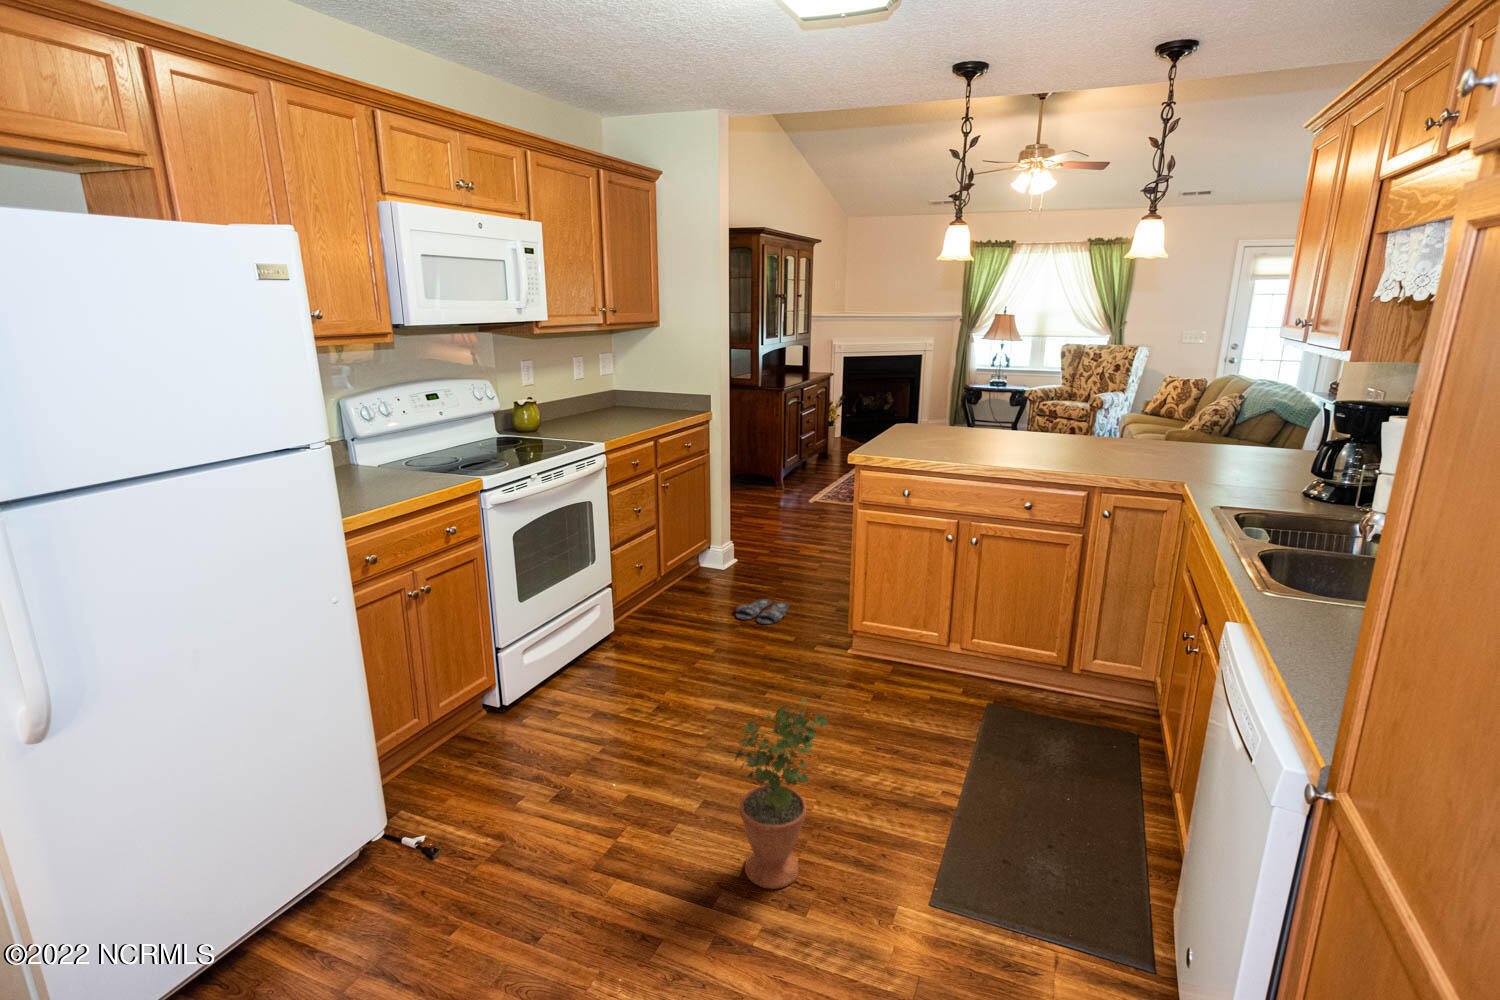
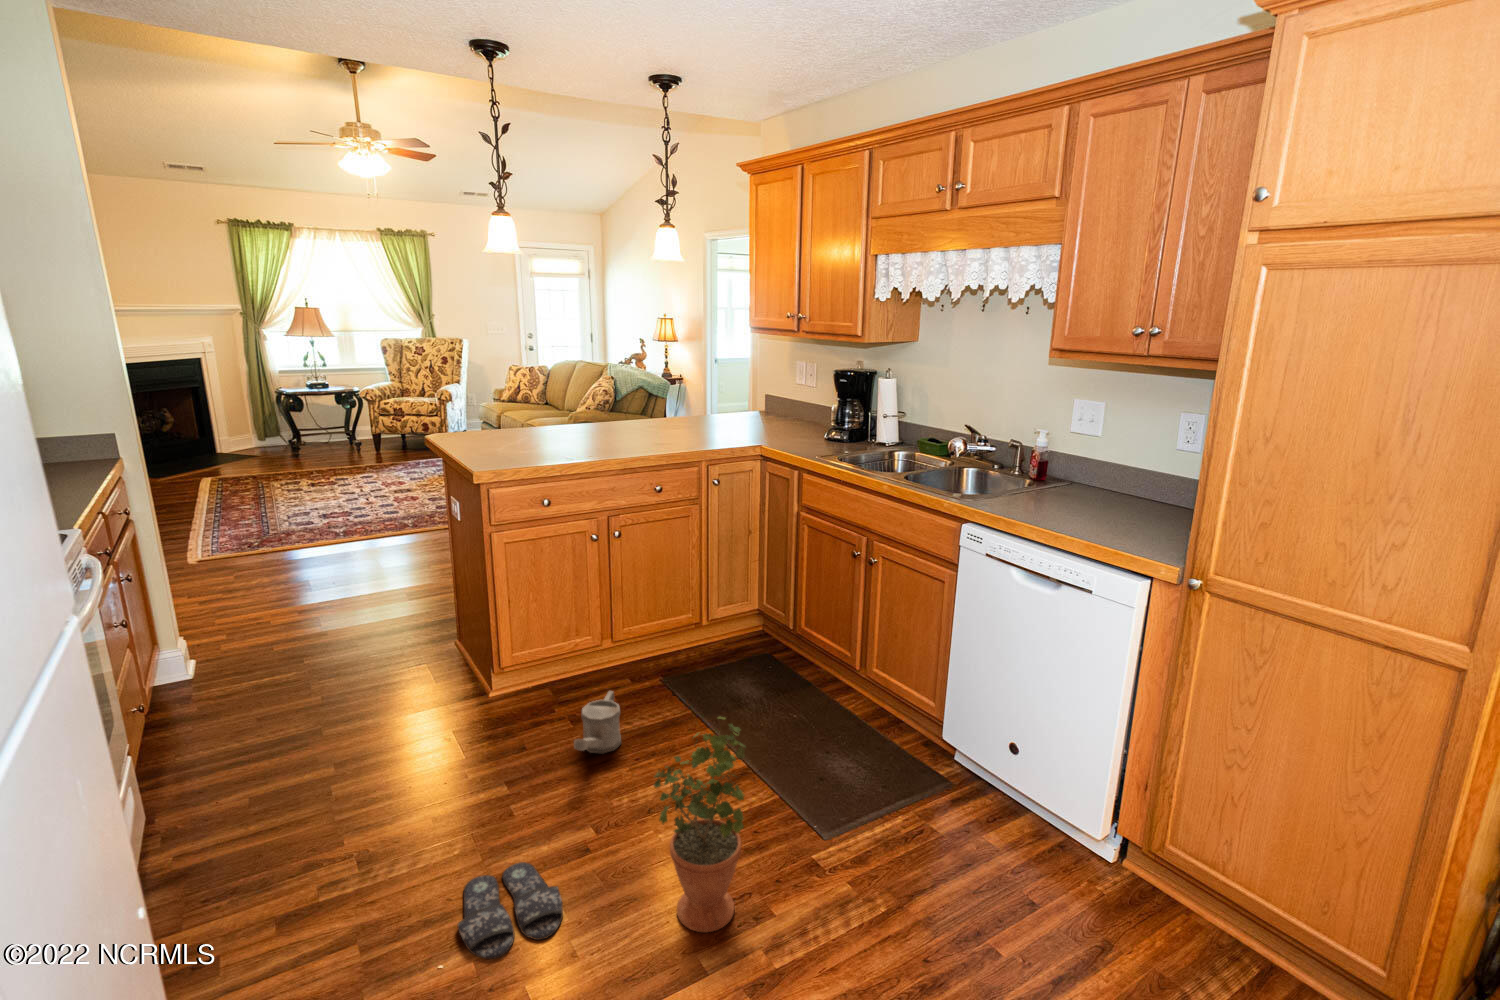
slippers: present [735,599,789,624] -> present [458,862,563,959]
watering can: none [823,681,908,732] -> present [574,691,621,753]

